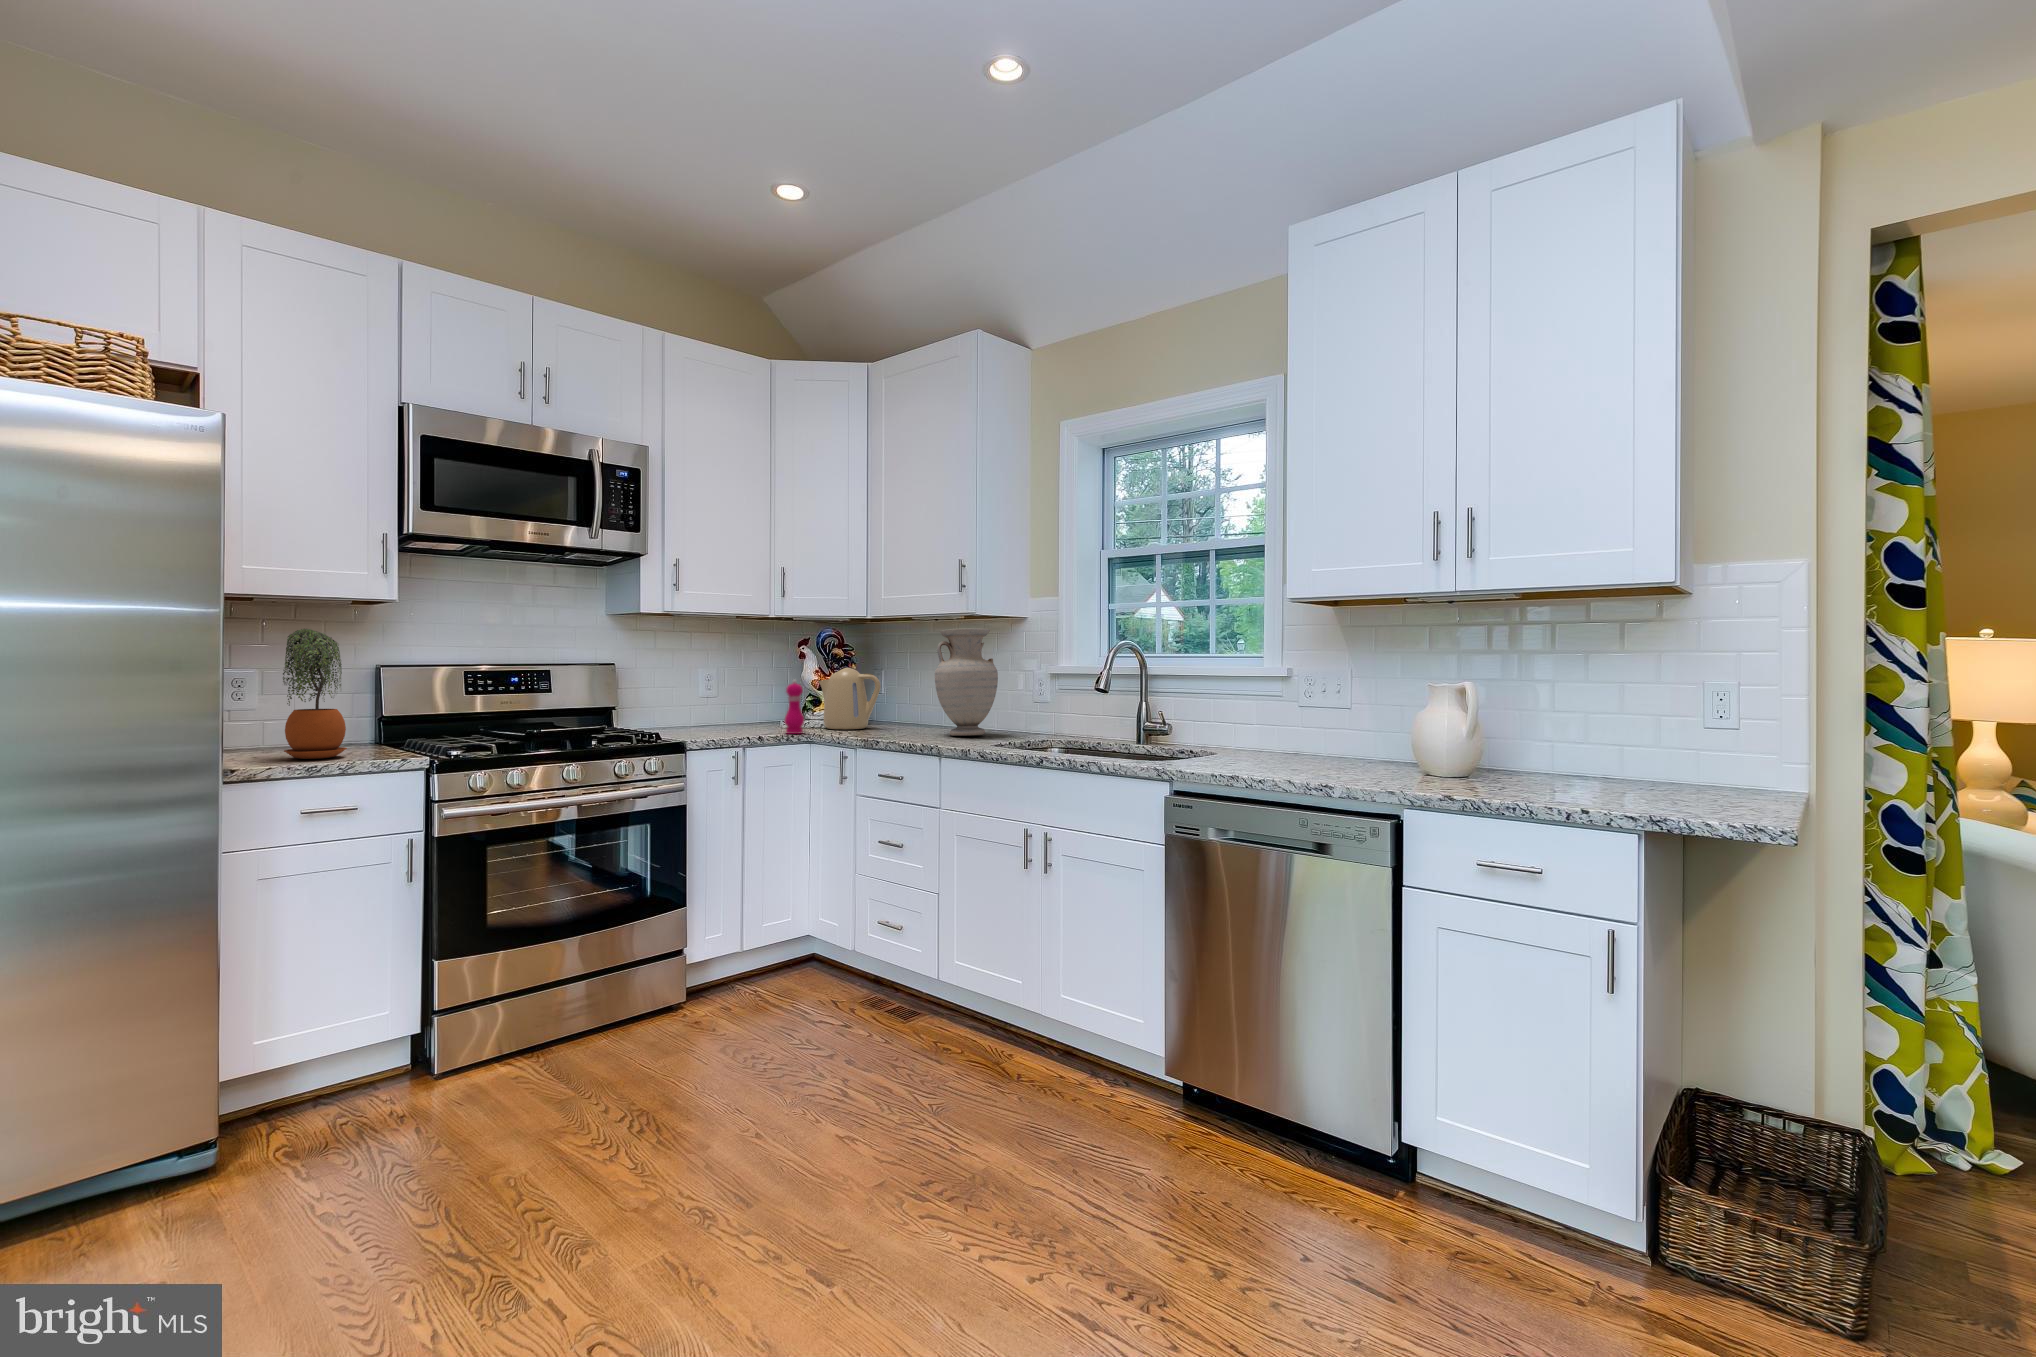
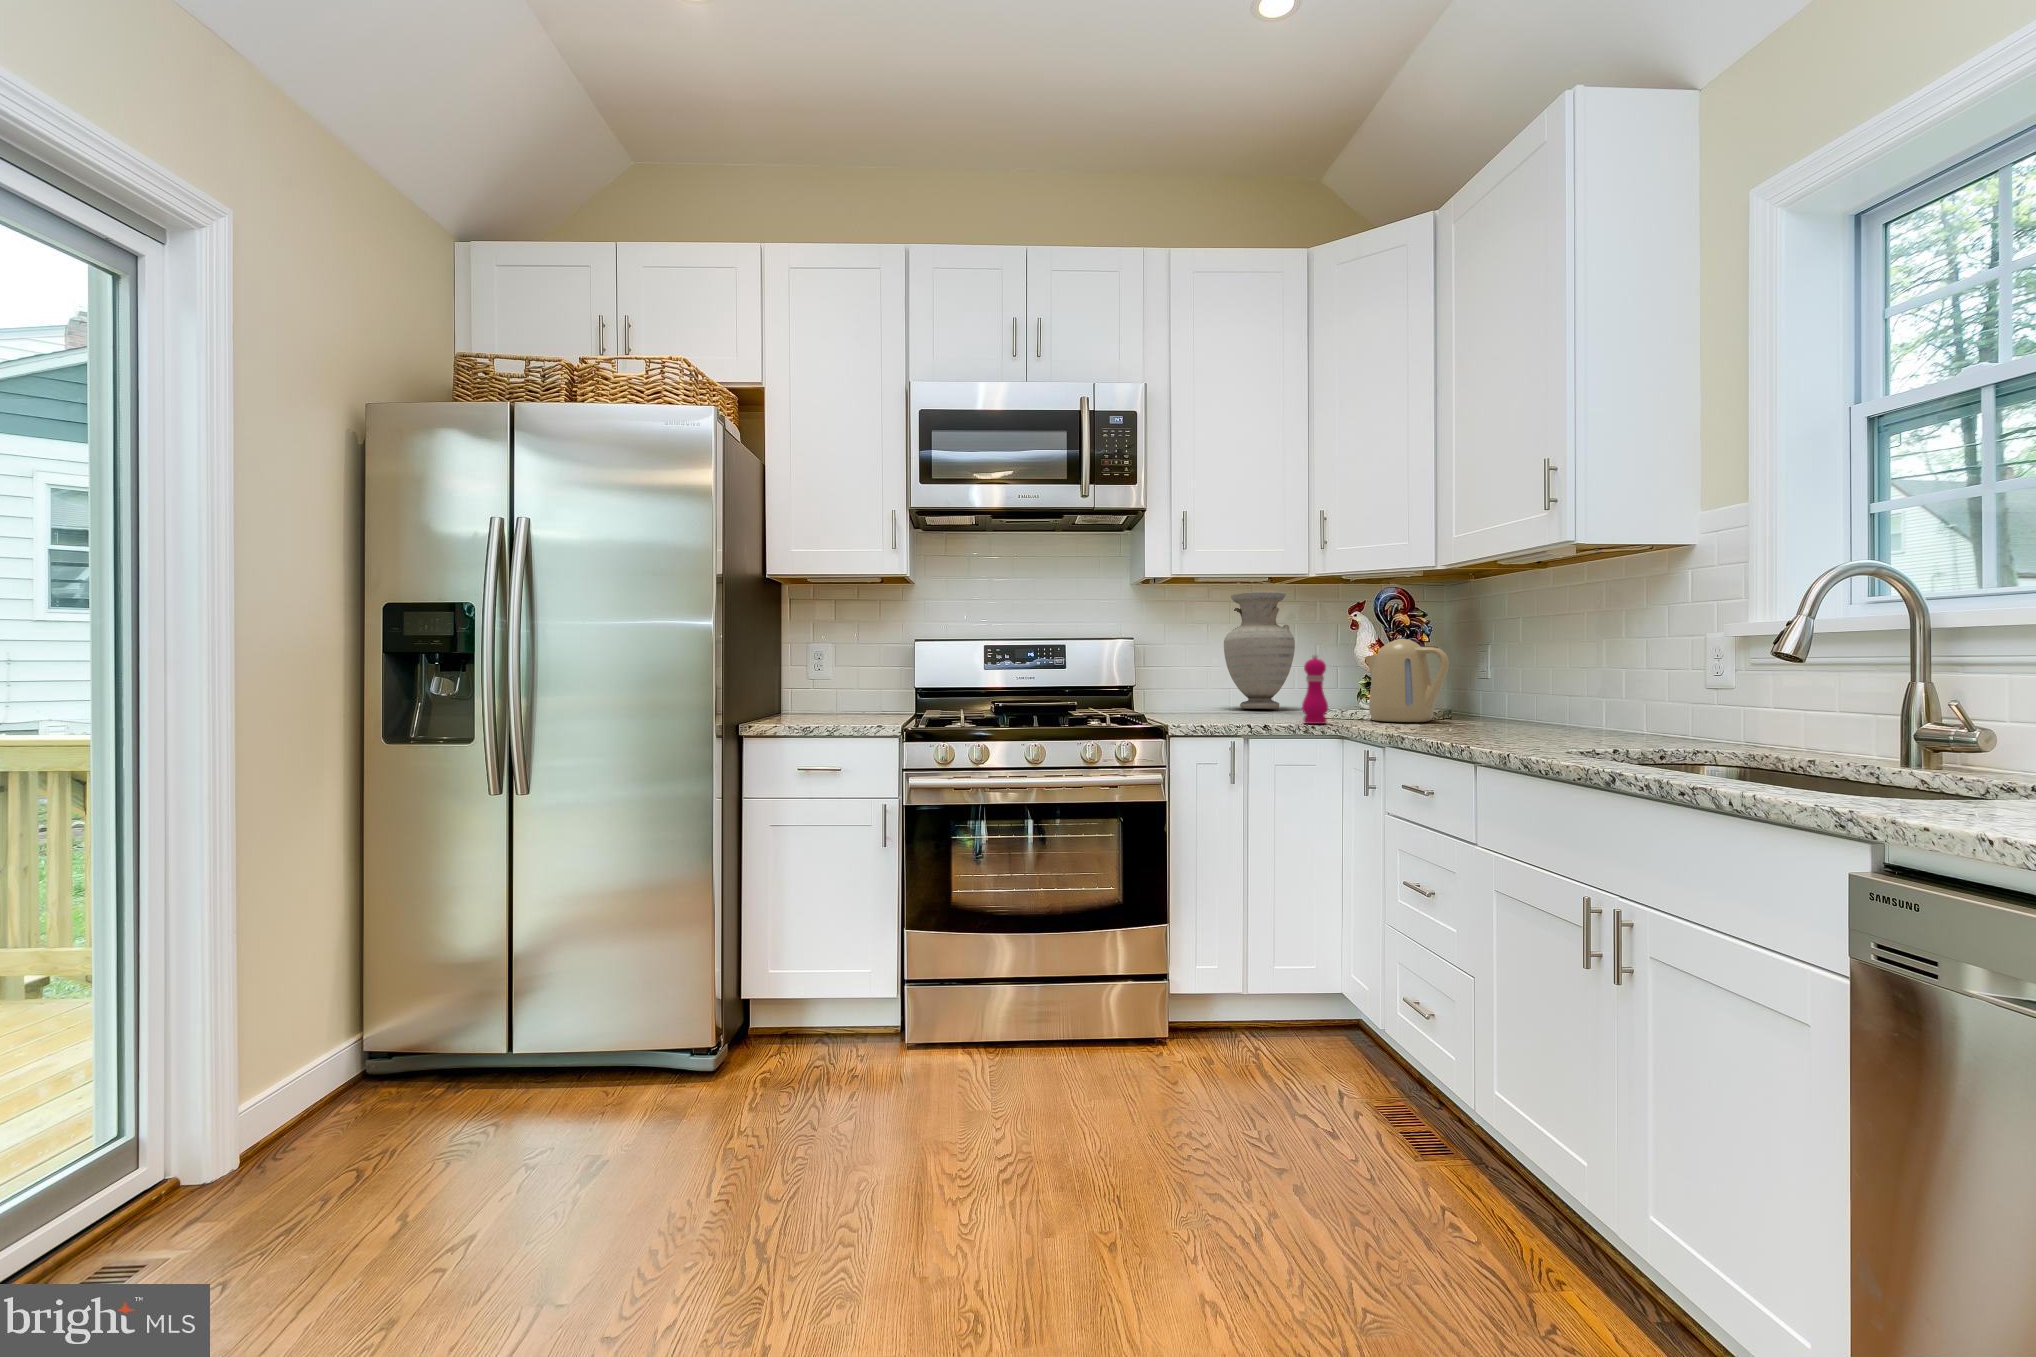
vase: present [935,628,998,736] -> present [1224,592,1295,709]
potted plant: present [283,629,347,759] -> none [803,605,854,724]

